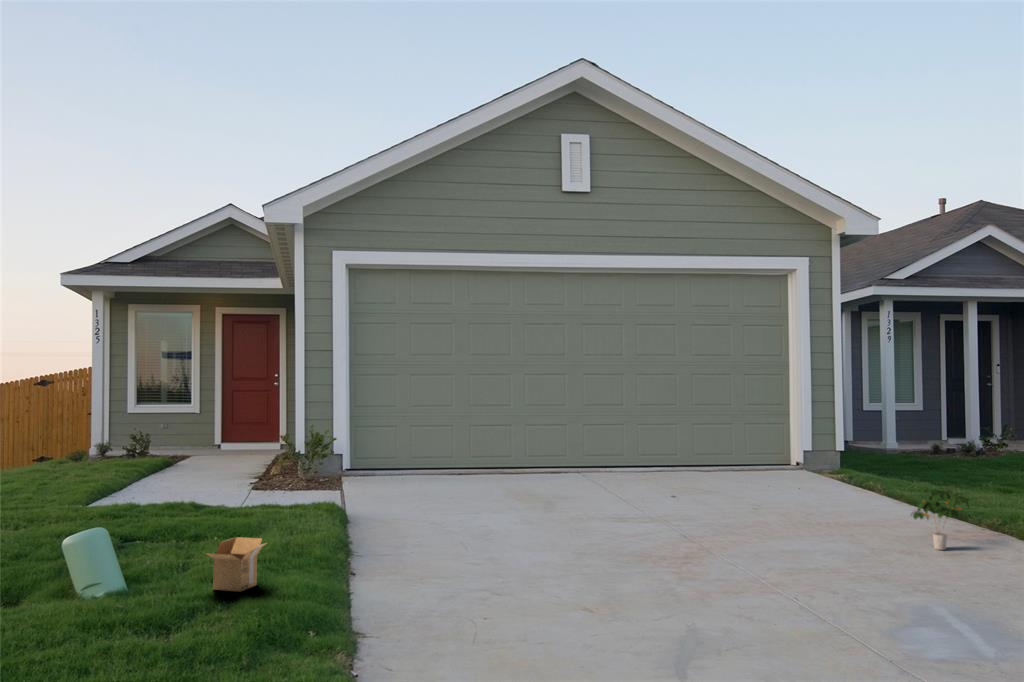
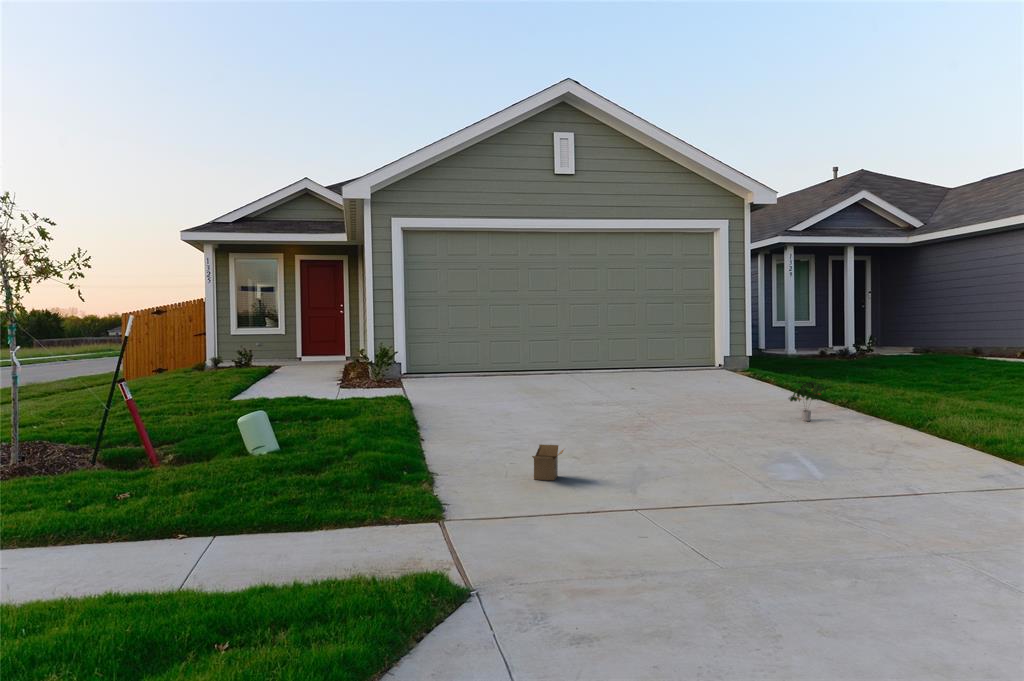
cardboard box: present [206,537,267,592] -> present [532,444,564,480]

